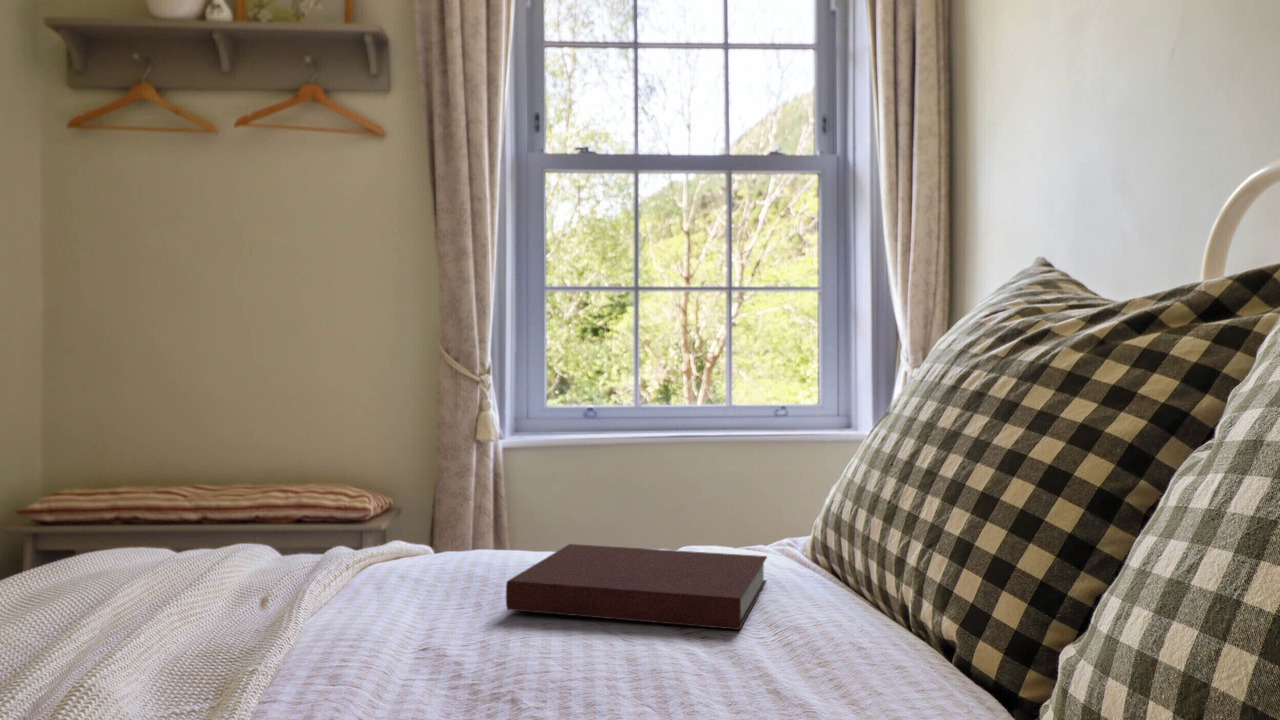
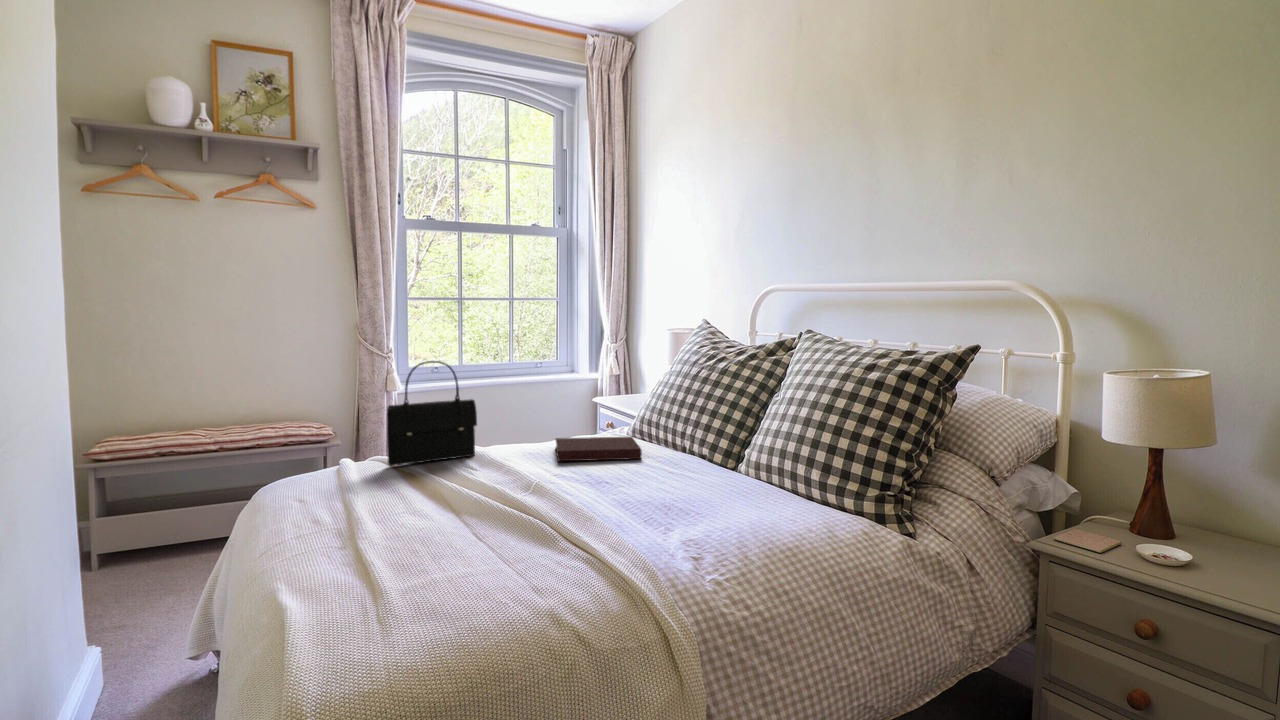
handbag: none [153,339,376,580] -> present [387,361,477,466]

